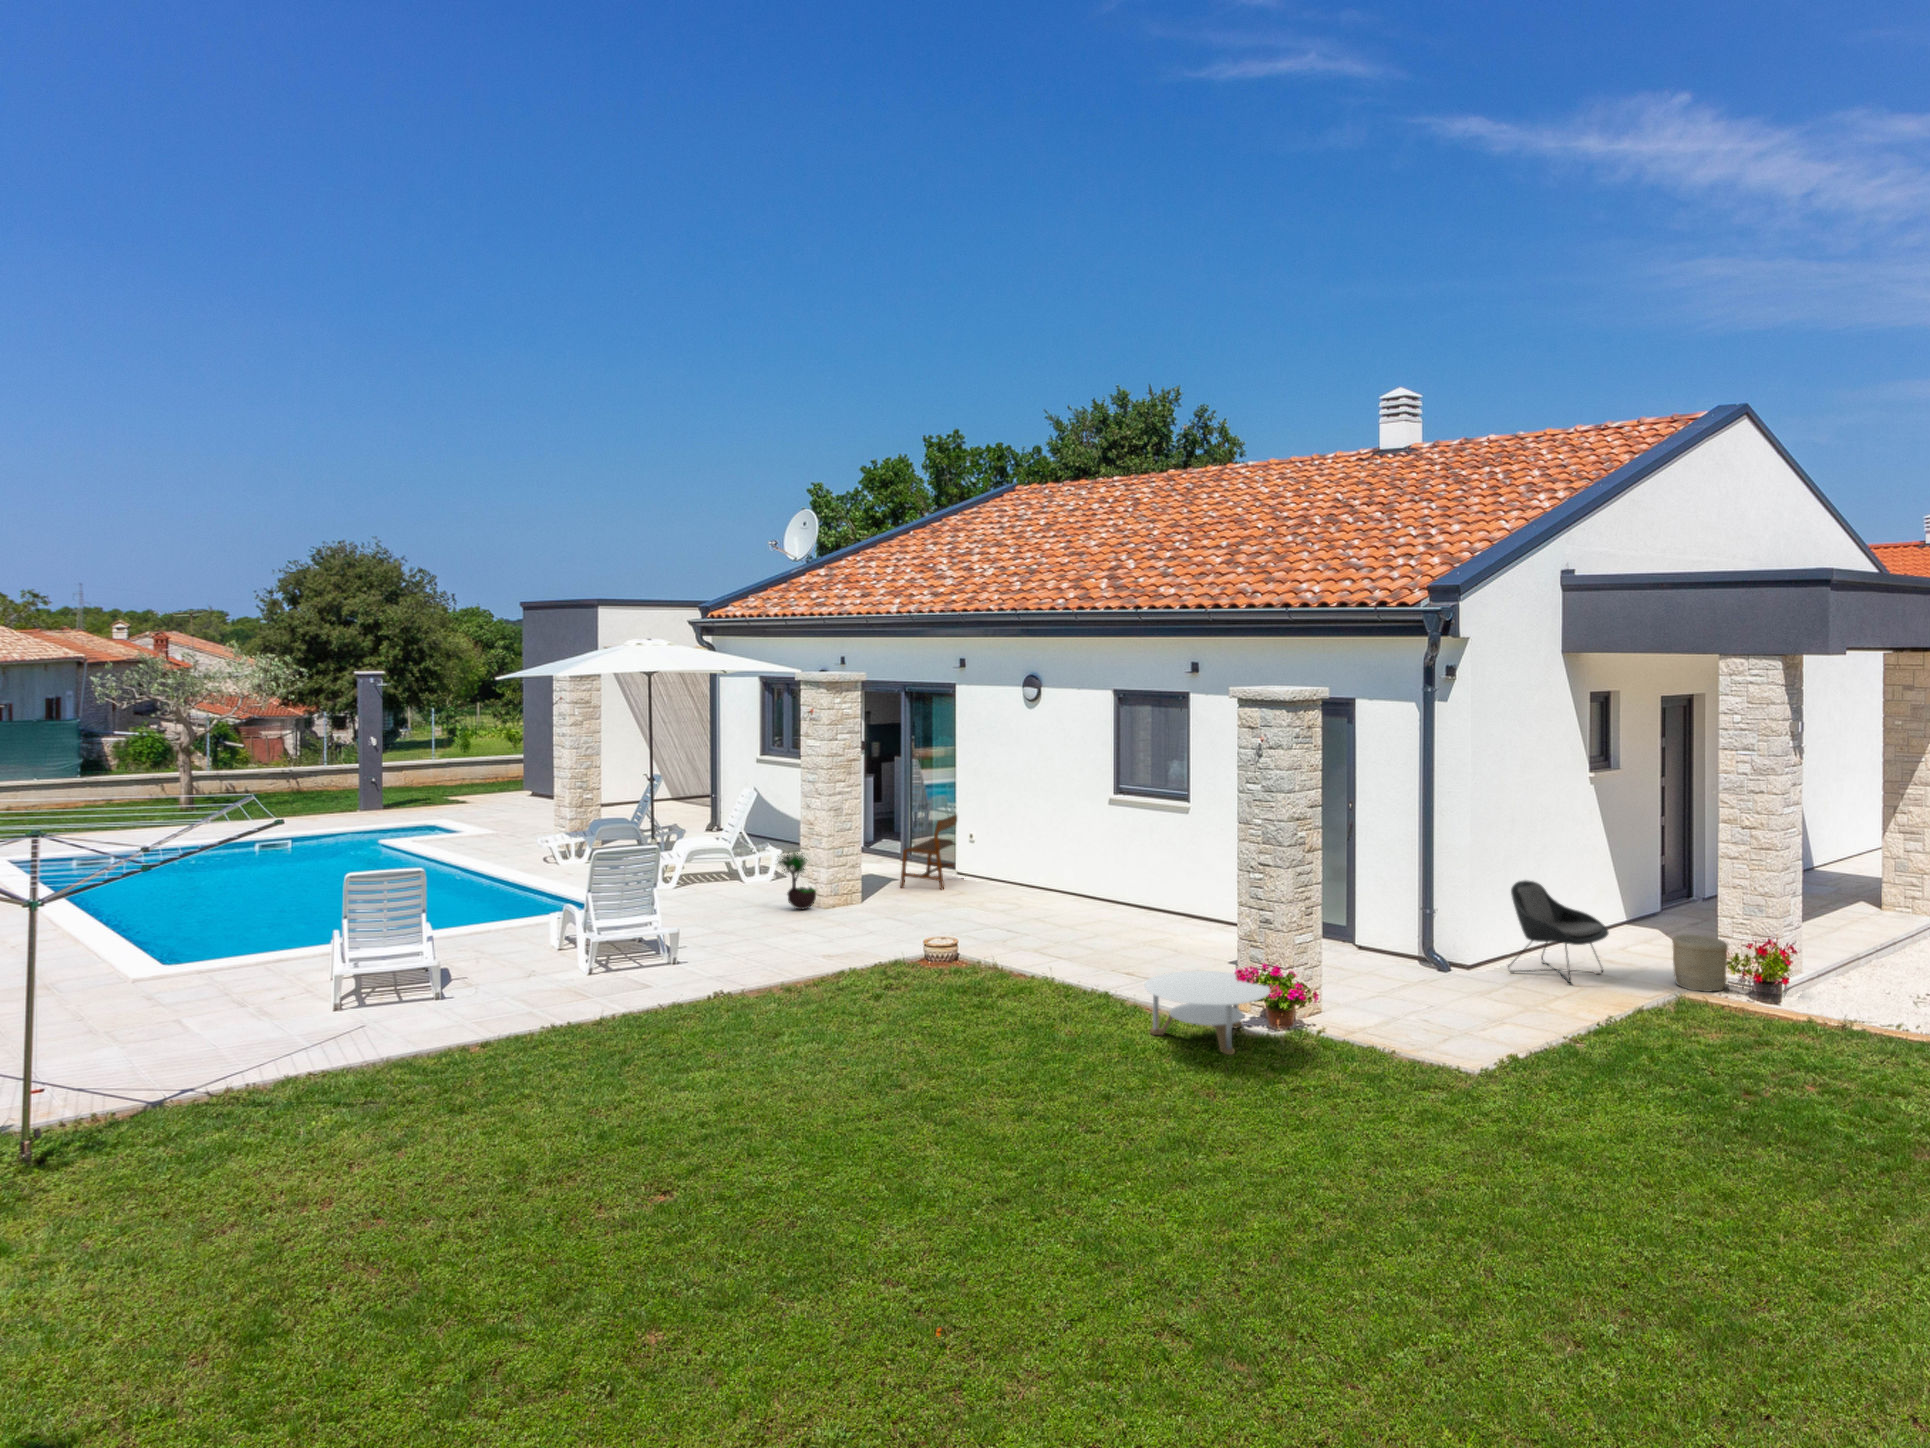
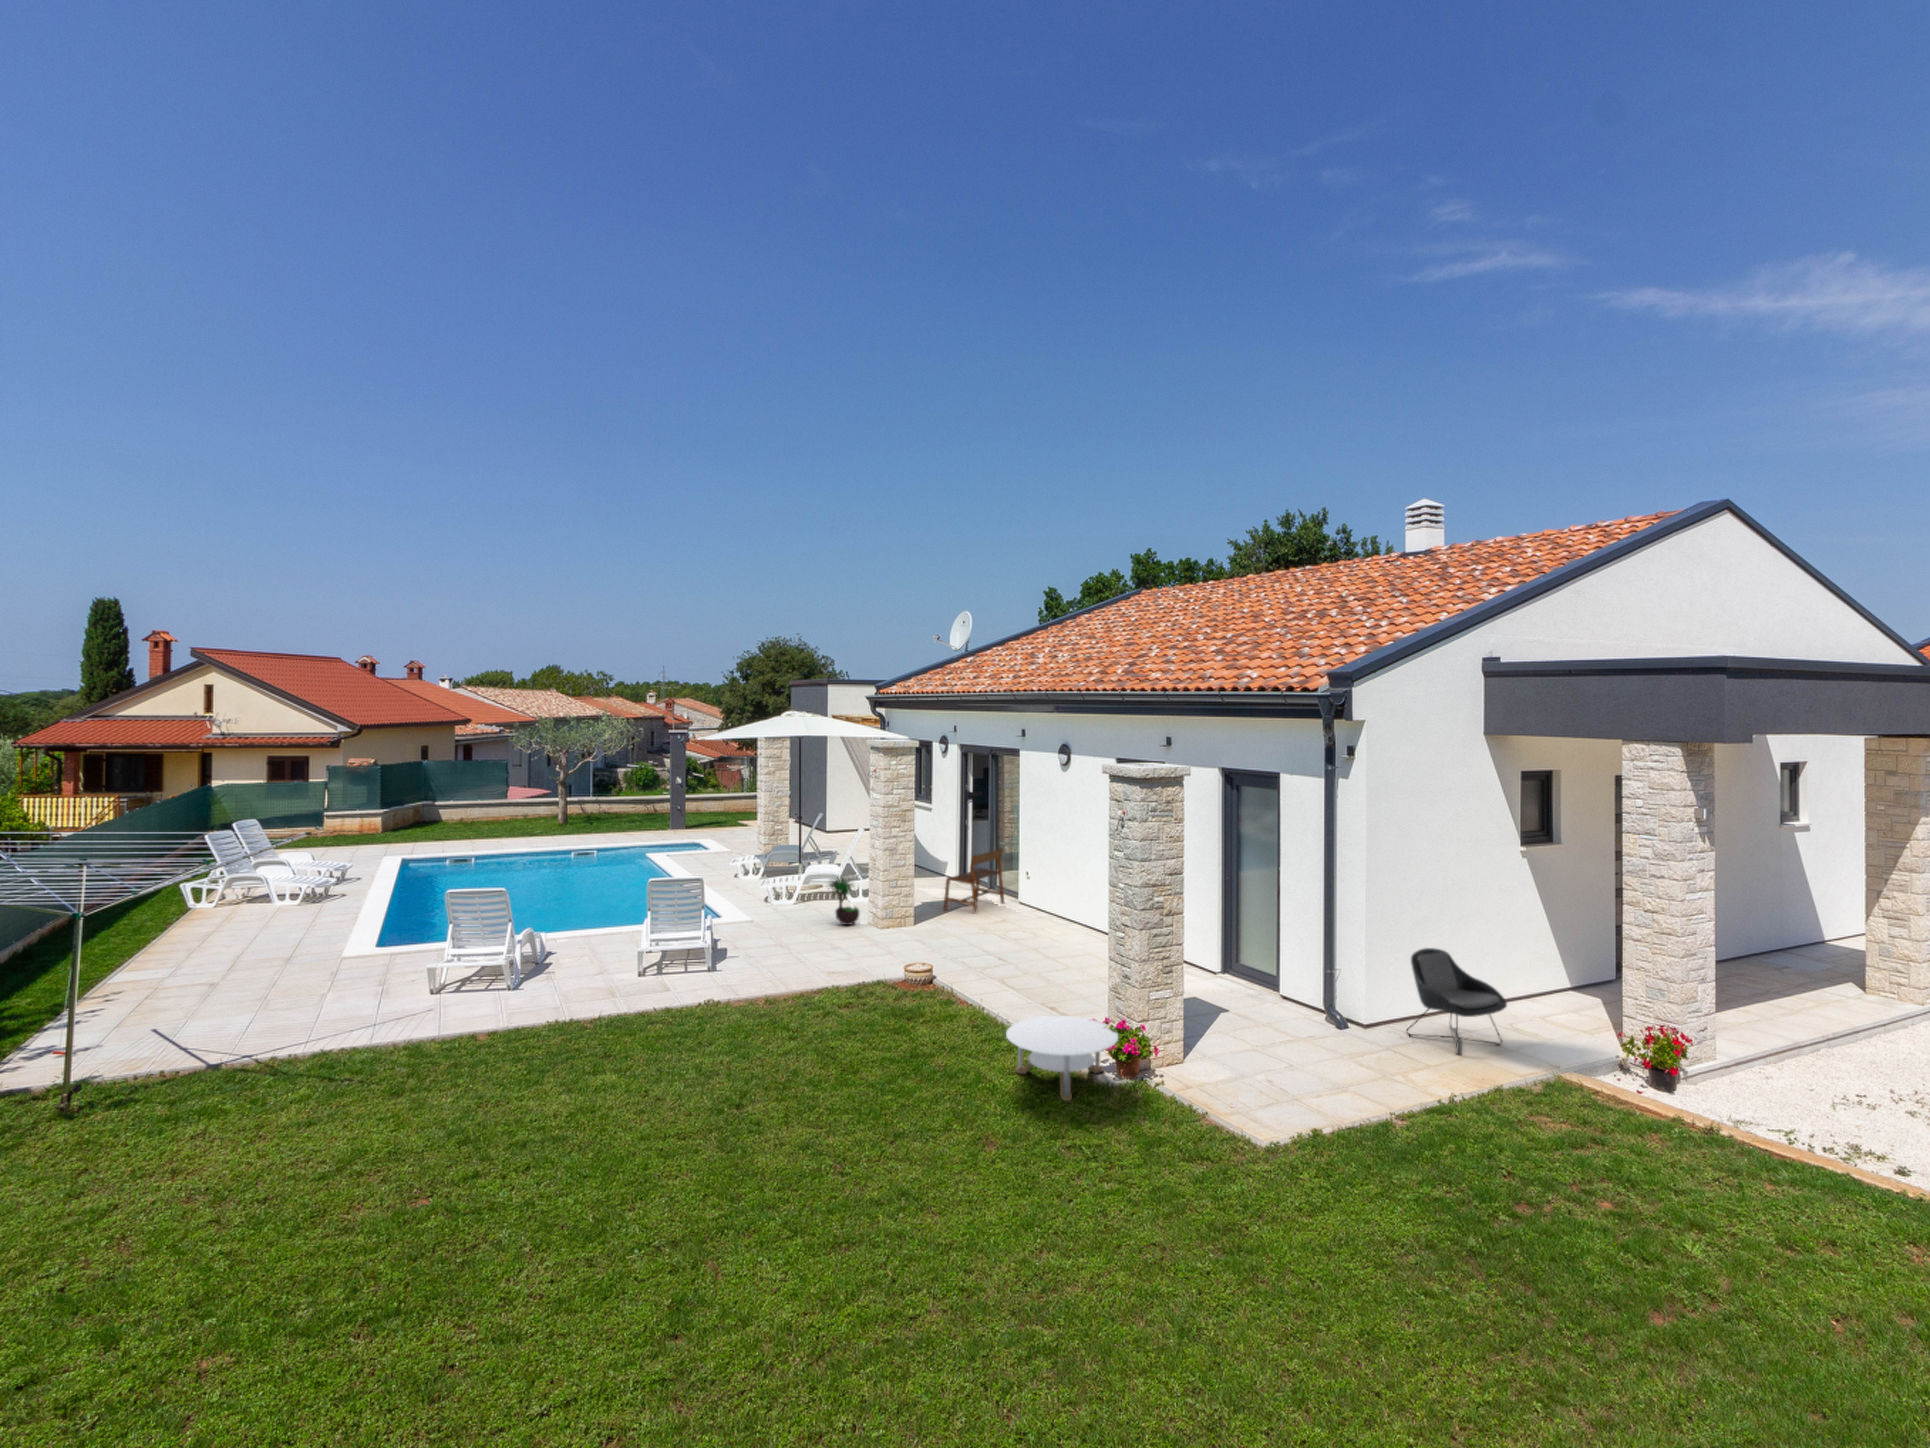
woven basket: present [1672,935,1728,992] -> none [1566,1015,1622,1075]

